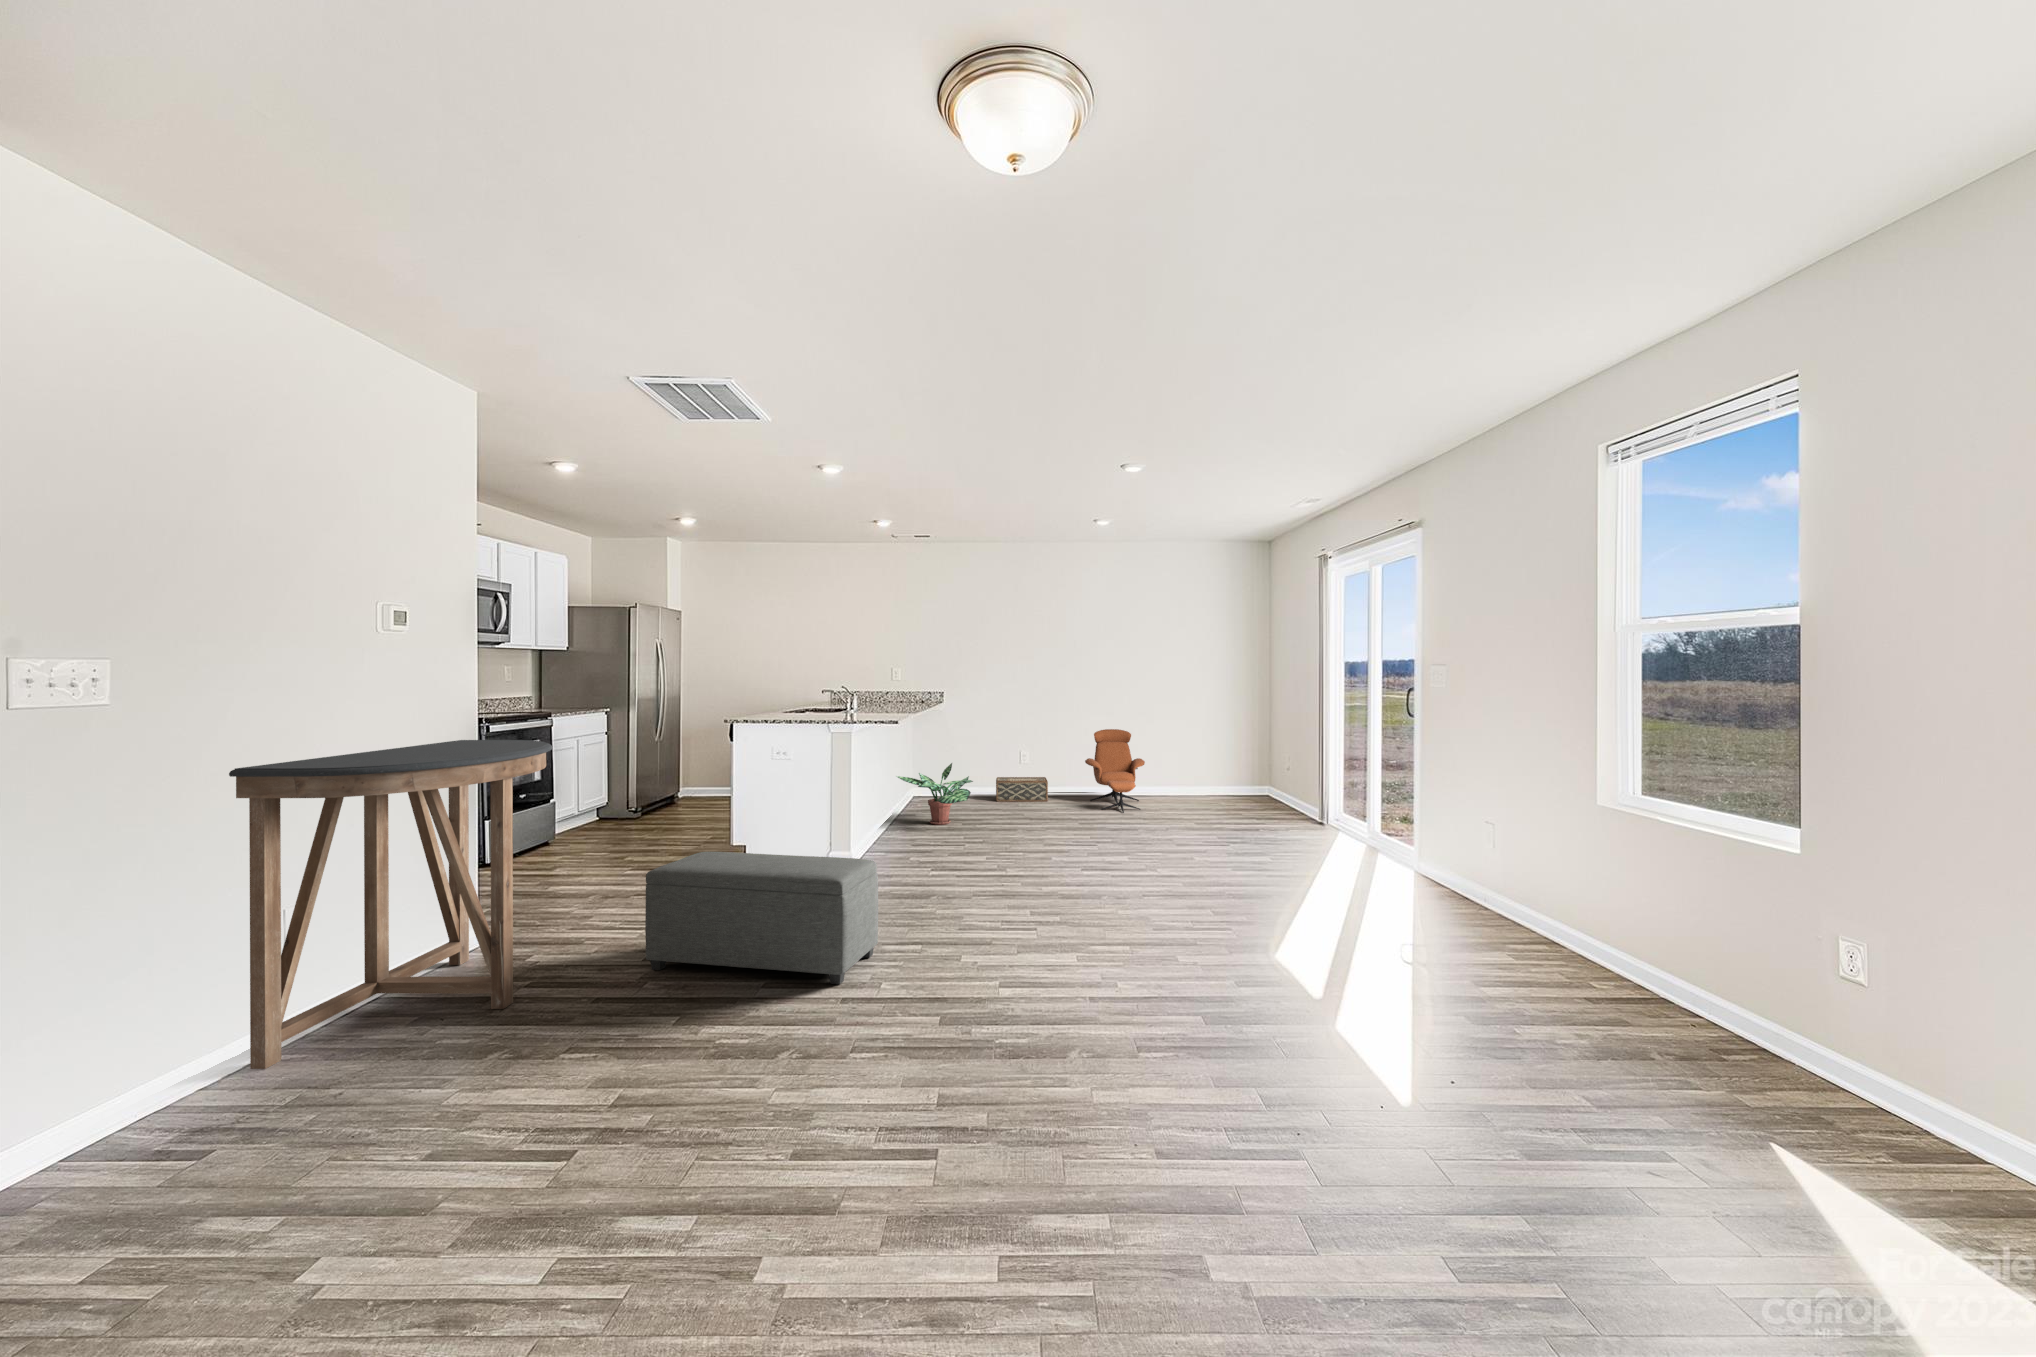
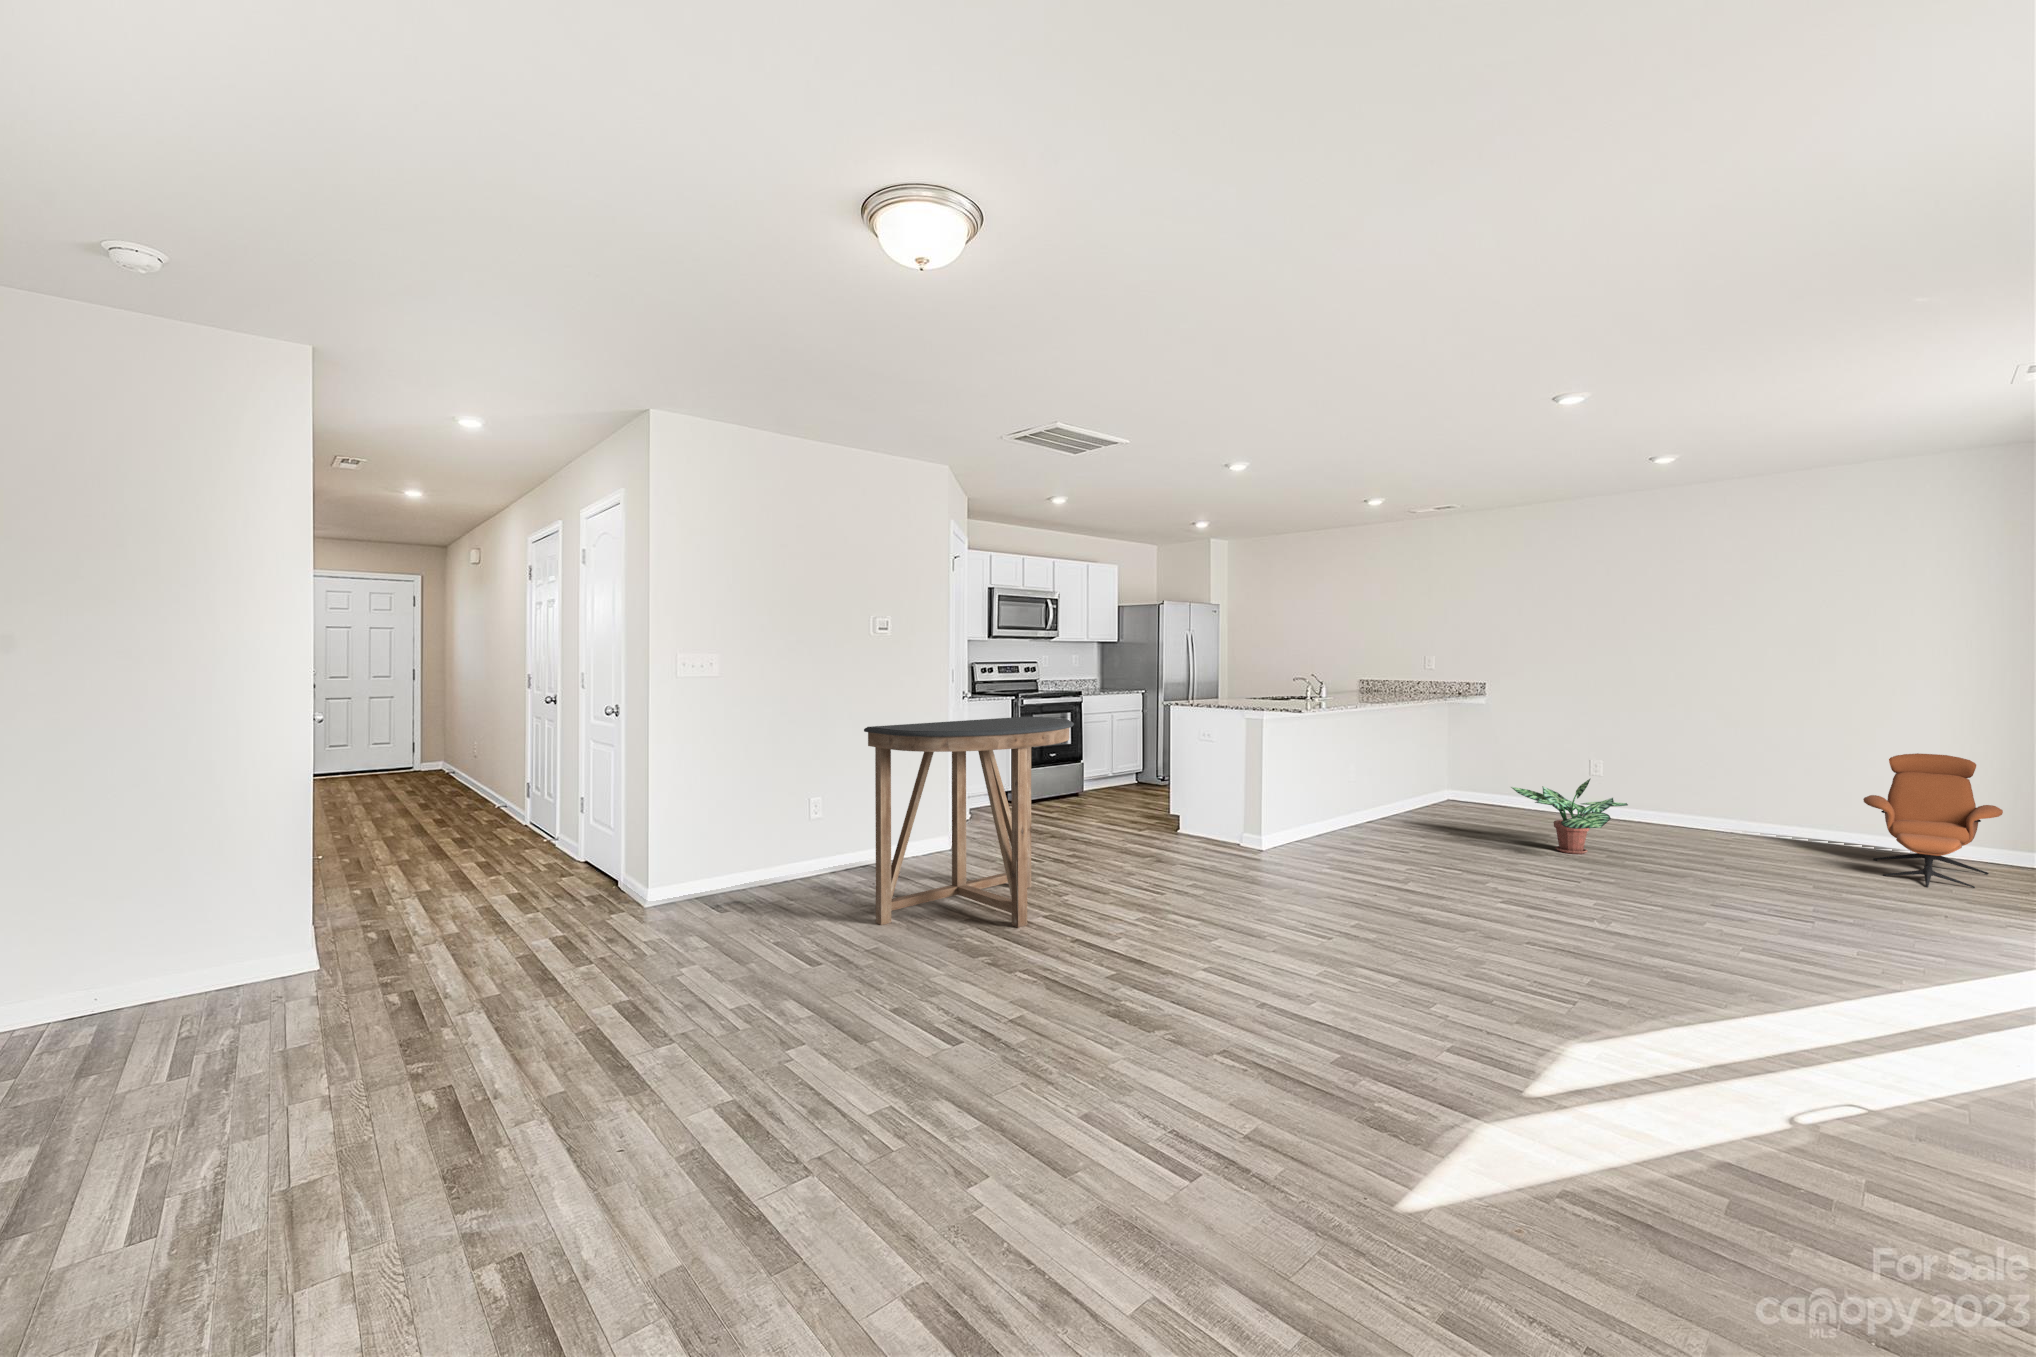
woven basket: present [996,777,1048,802] -> none [1691,805,1789,849]
ottoman: present [645,852,878,984] -> none [1130,833,1340,990]

